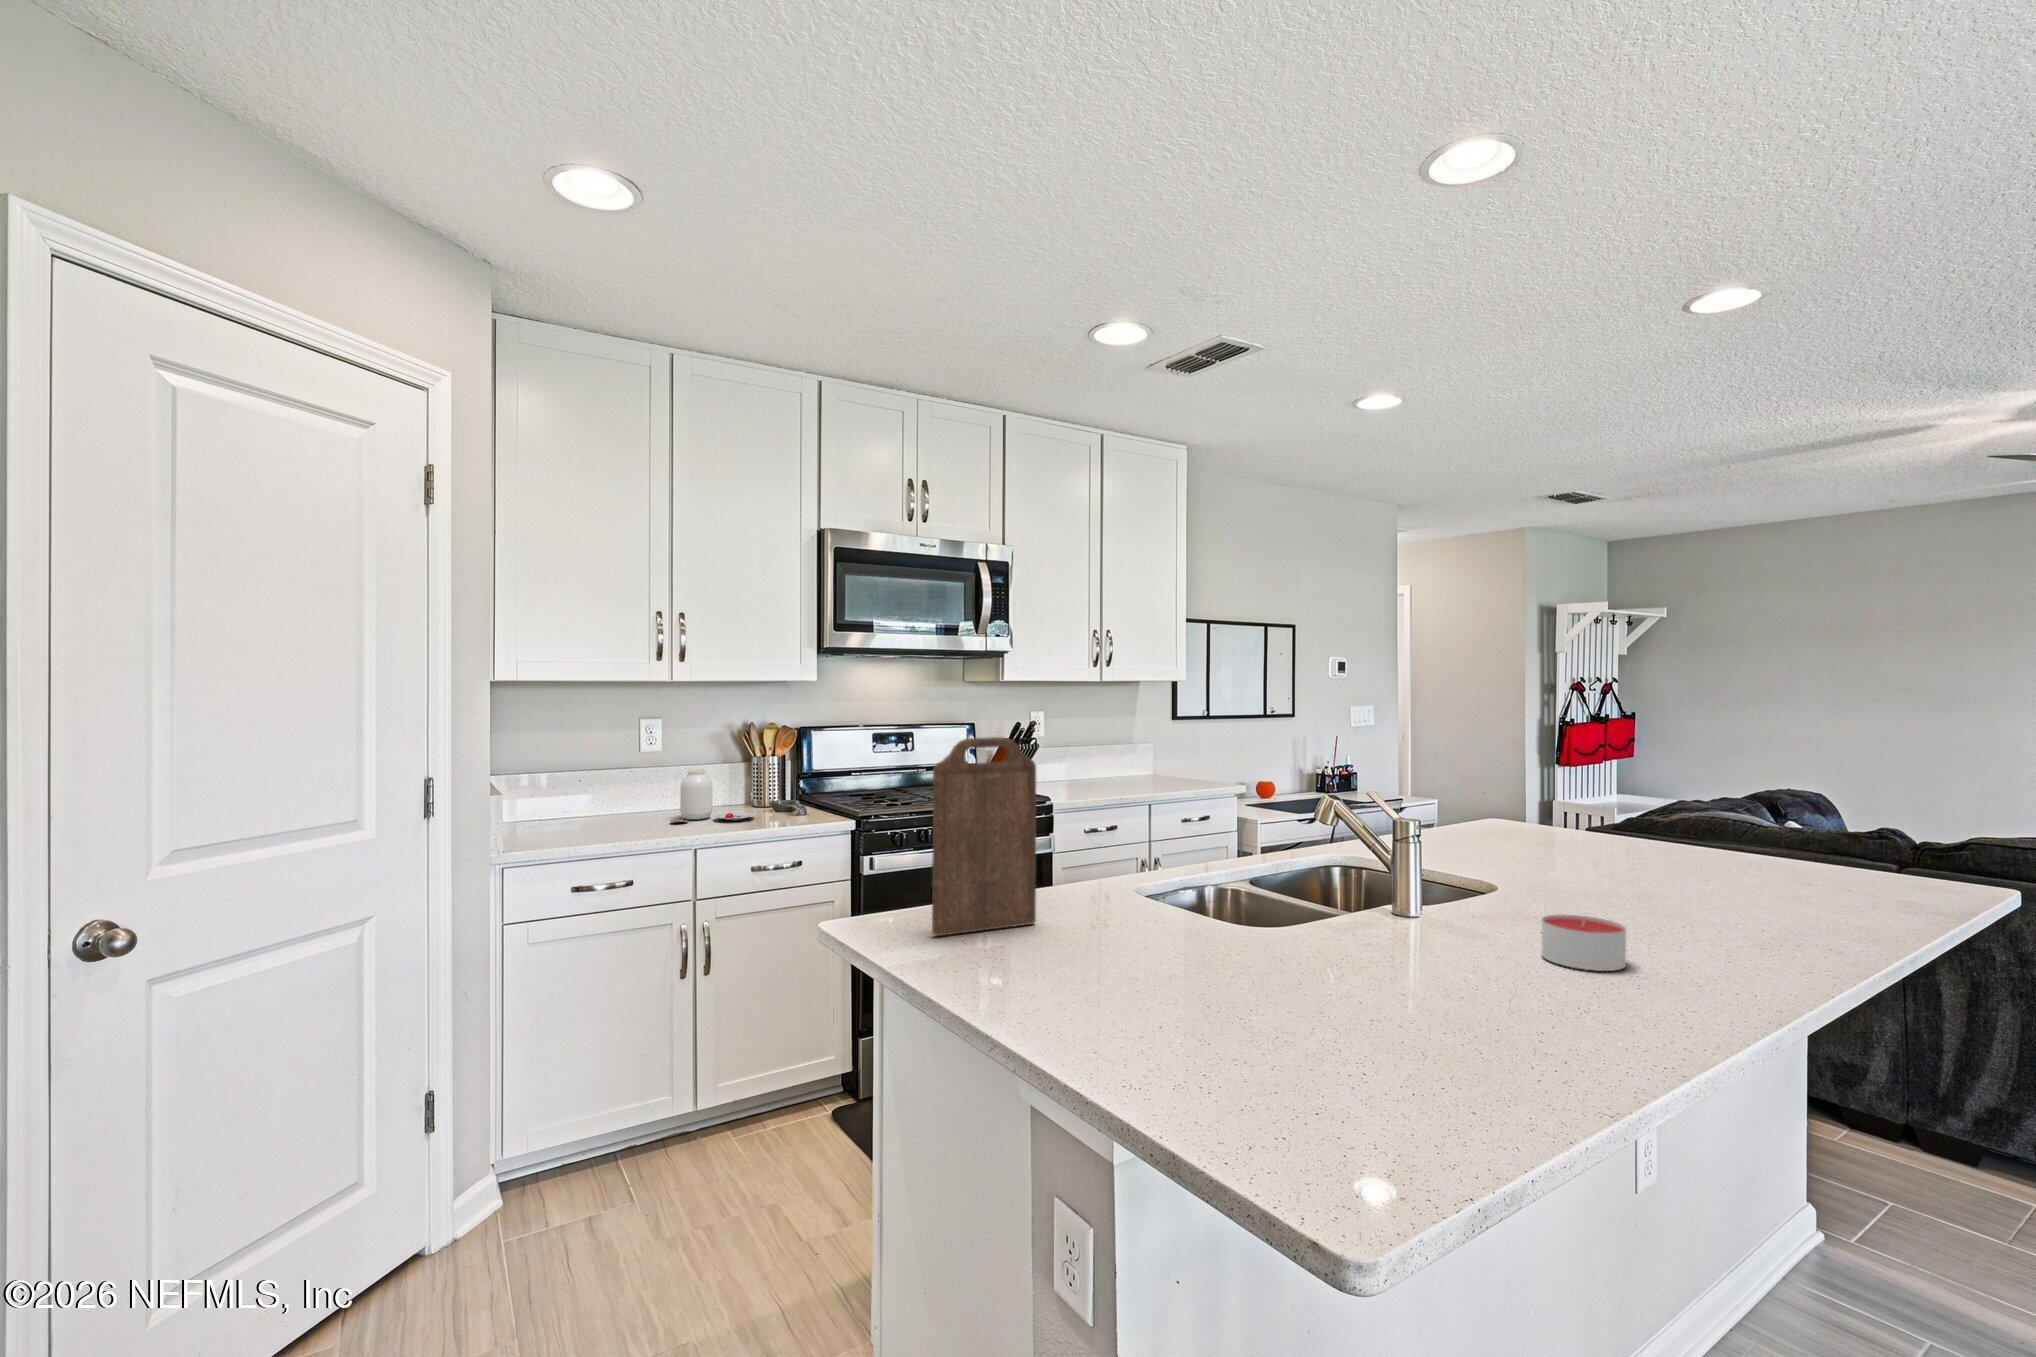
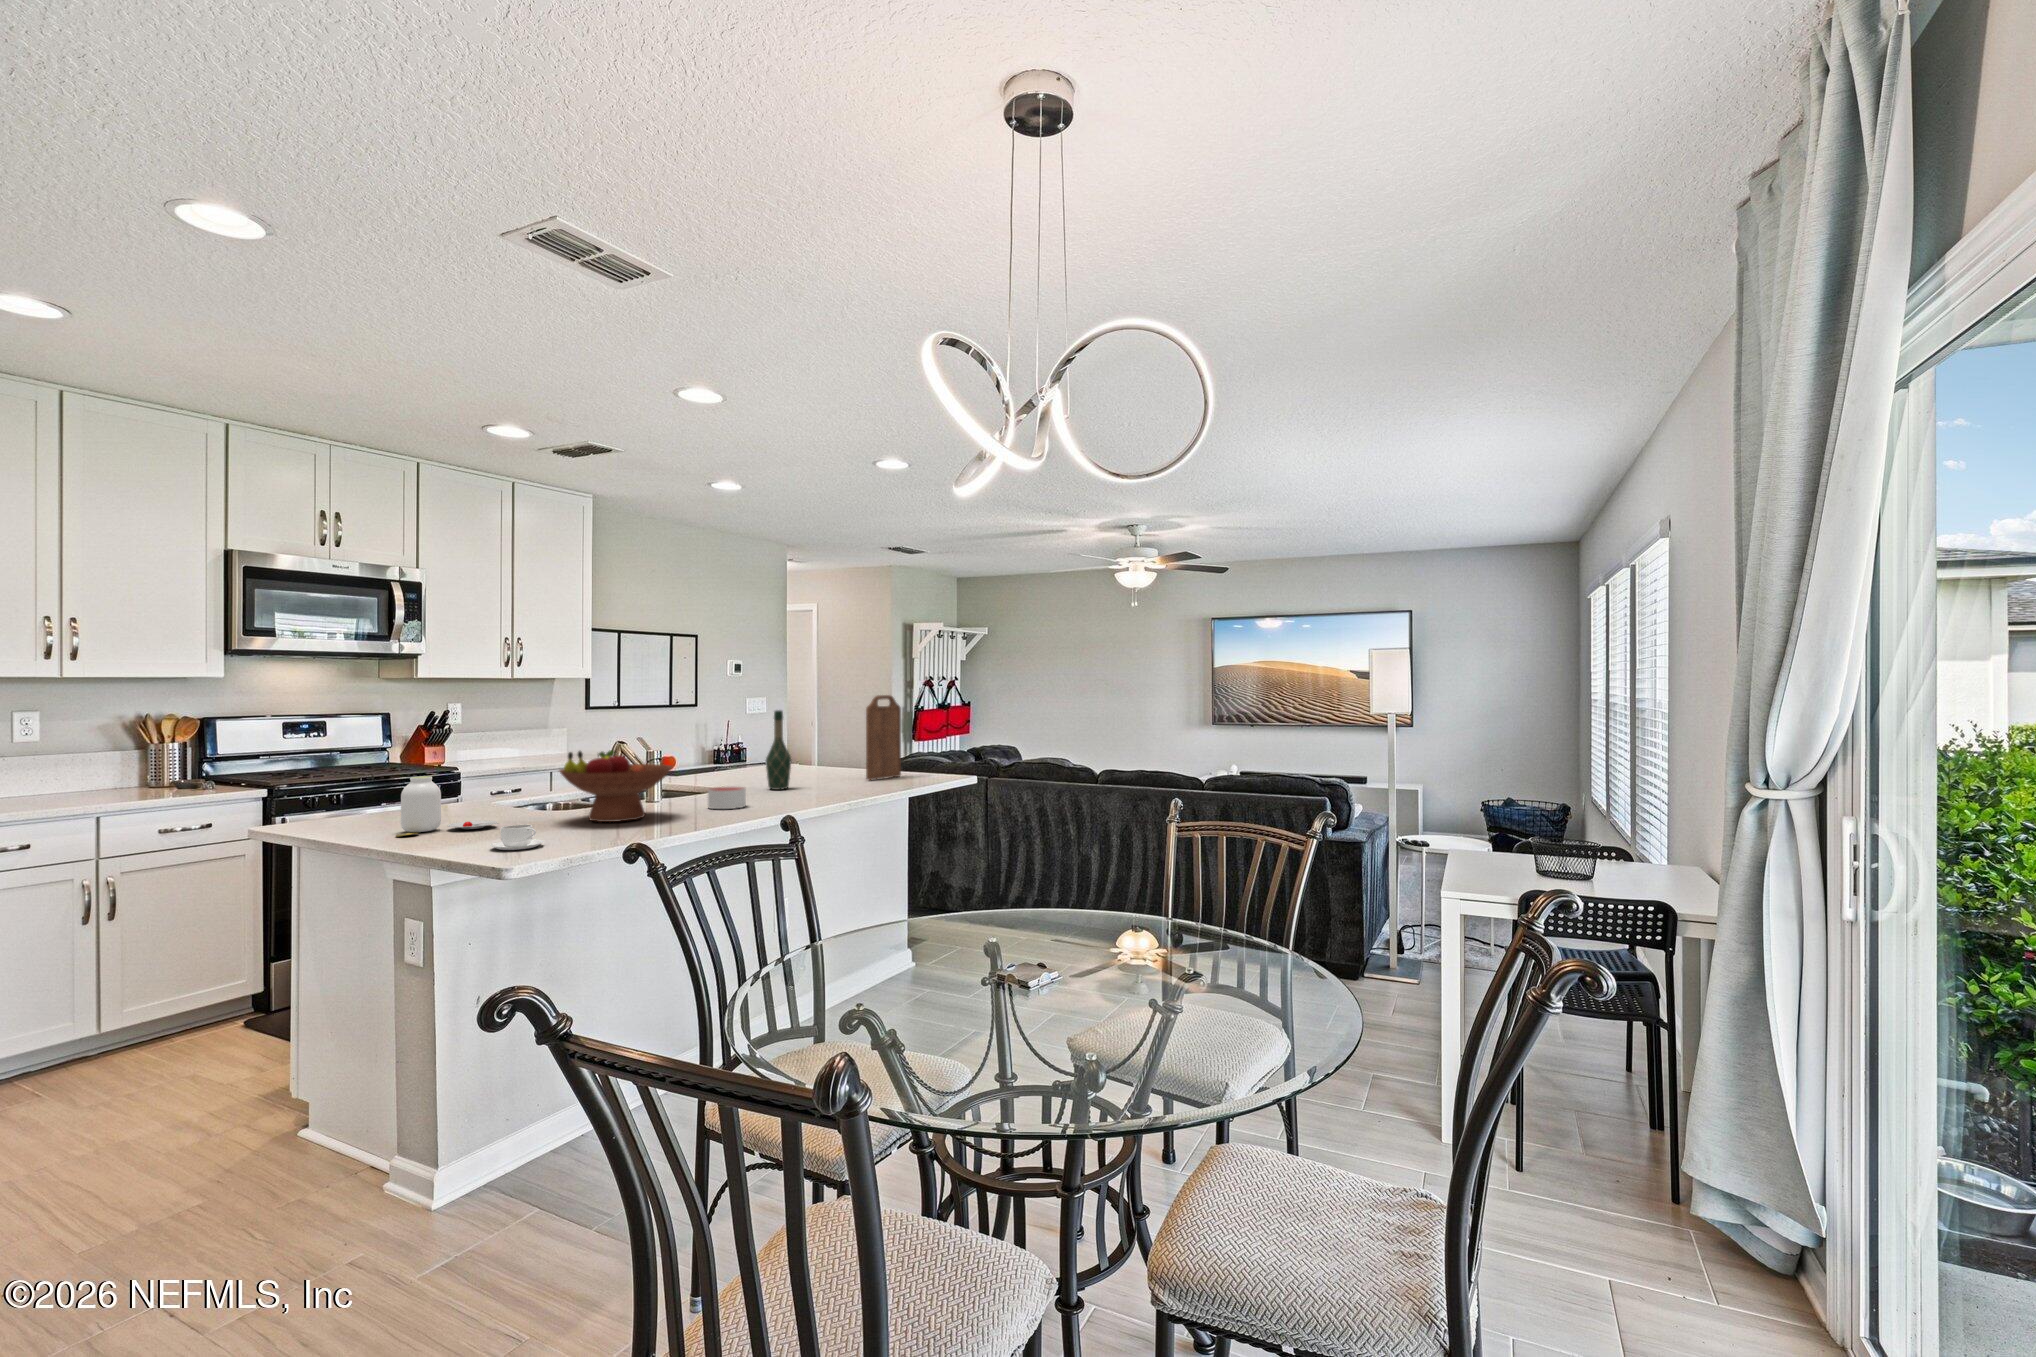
cutting board: present [932,737,1036,936] -> present [866,695,901,780]
wine bottle: none [1575,755,1628,903] -> present [766,710,791,790]
jar: present [670,770,755,822] -> present [396,776,498,837]
fruit bowl: none [1291,842,1516,996] -> present [559,750,672,822]
coffee cup: none [1237,1033,1347,1107] -> present [490,825,544,850]

